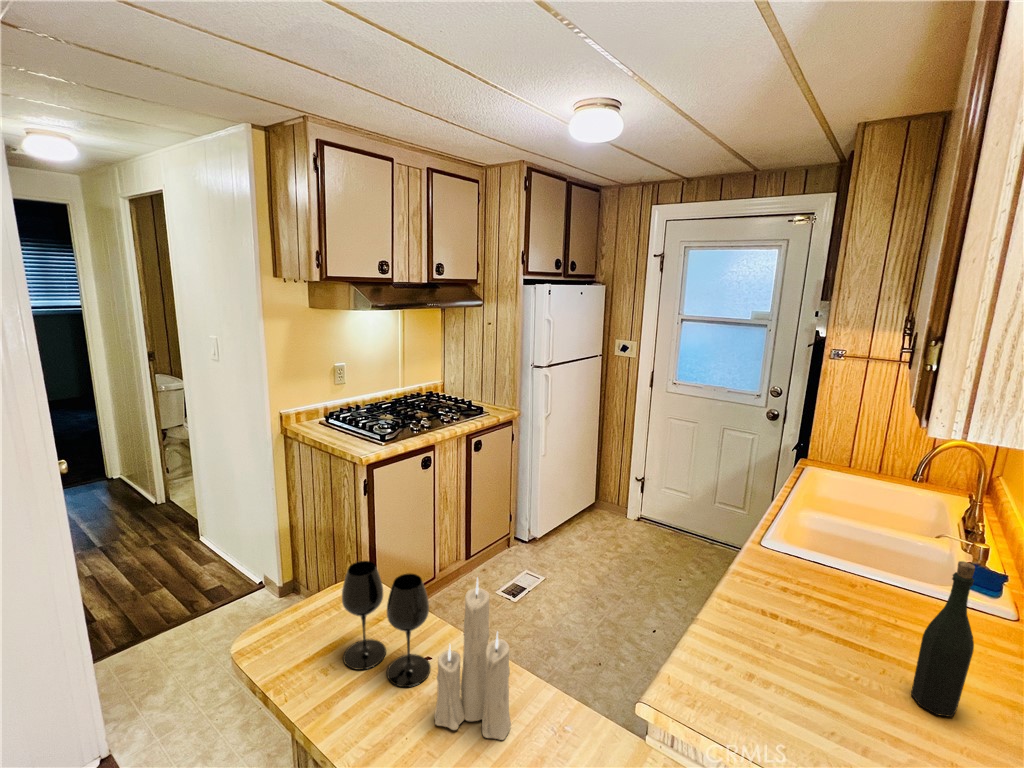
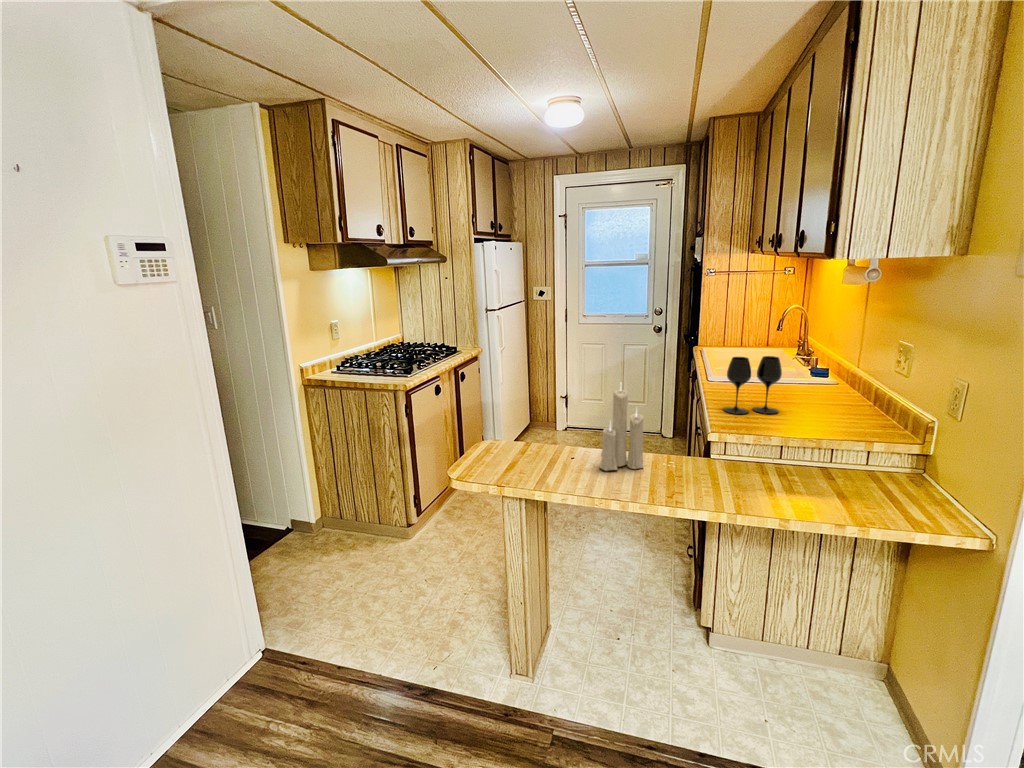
wine glass: present [342,561,430,687] -> present [723,356,782,414]
bottle: present [911,561,975,717] -> none [807,339,831,416]

